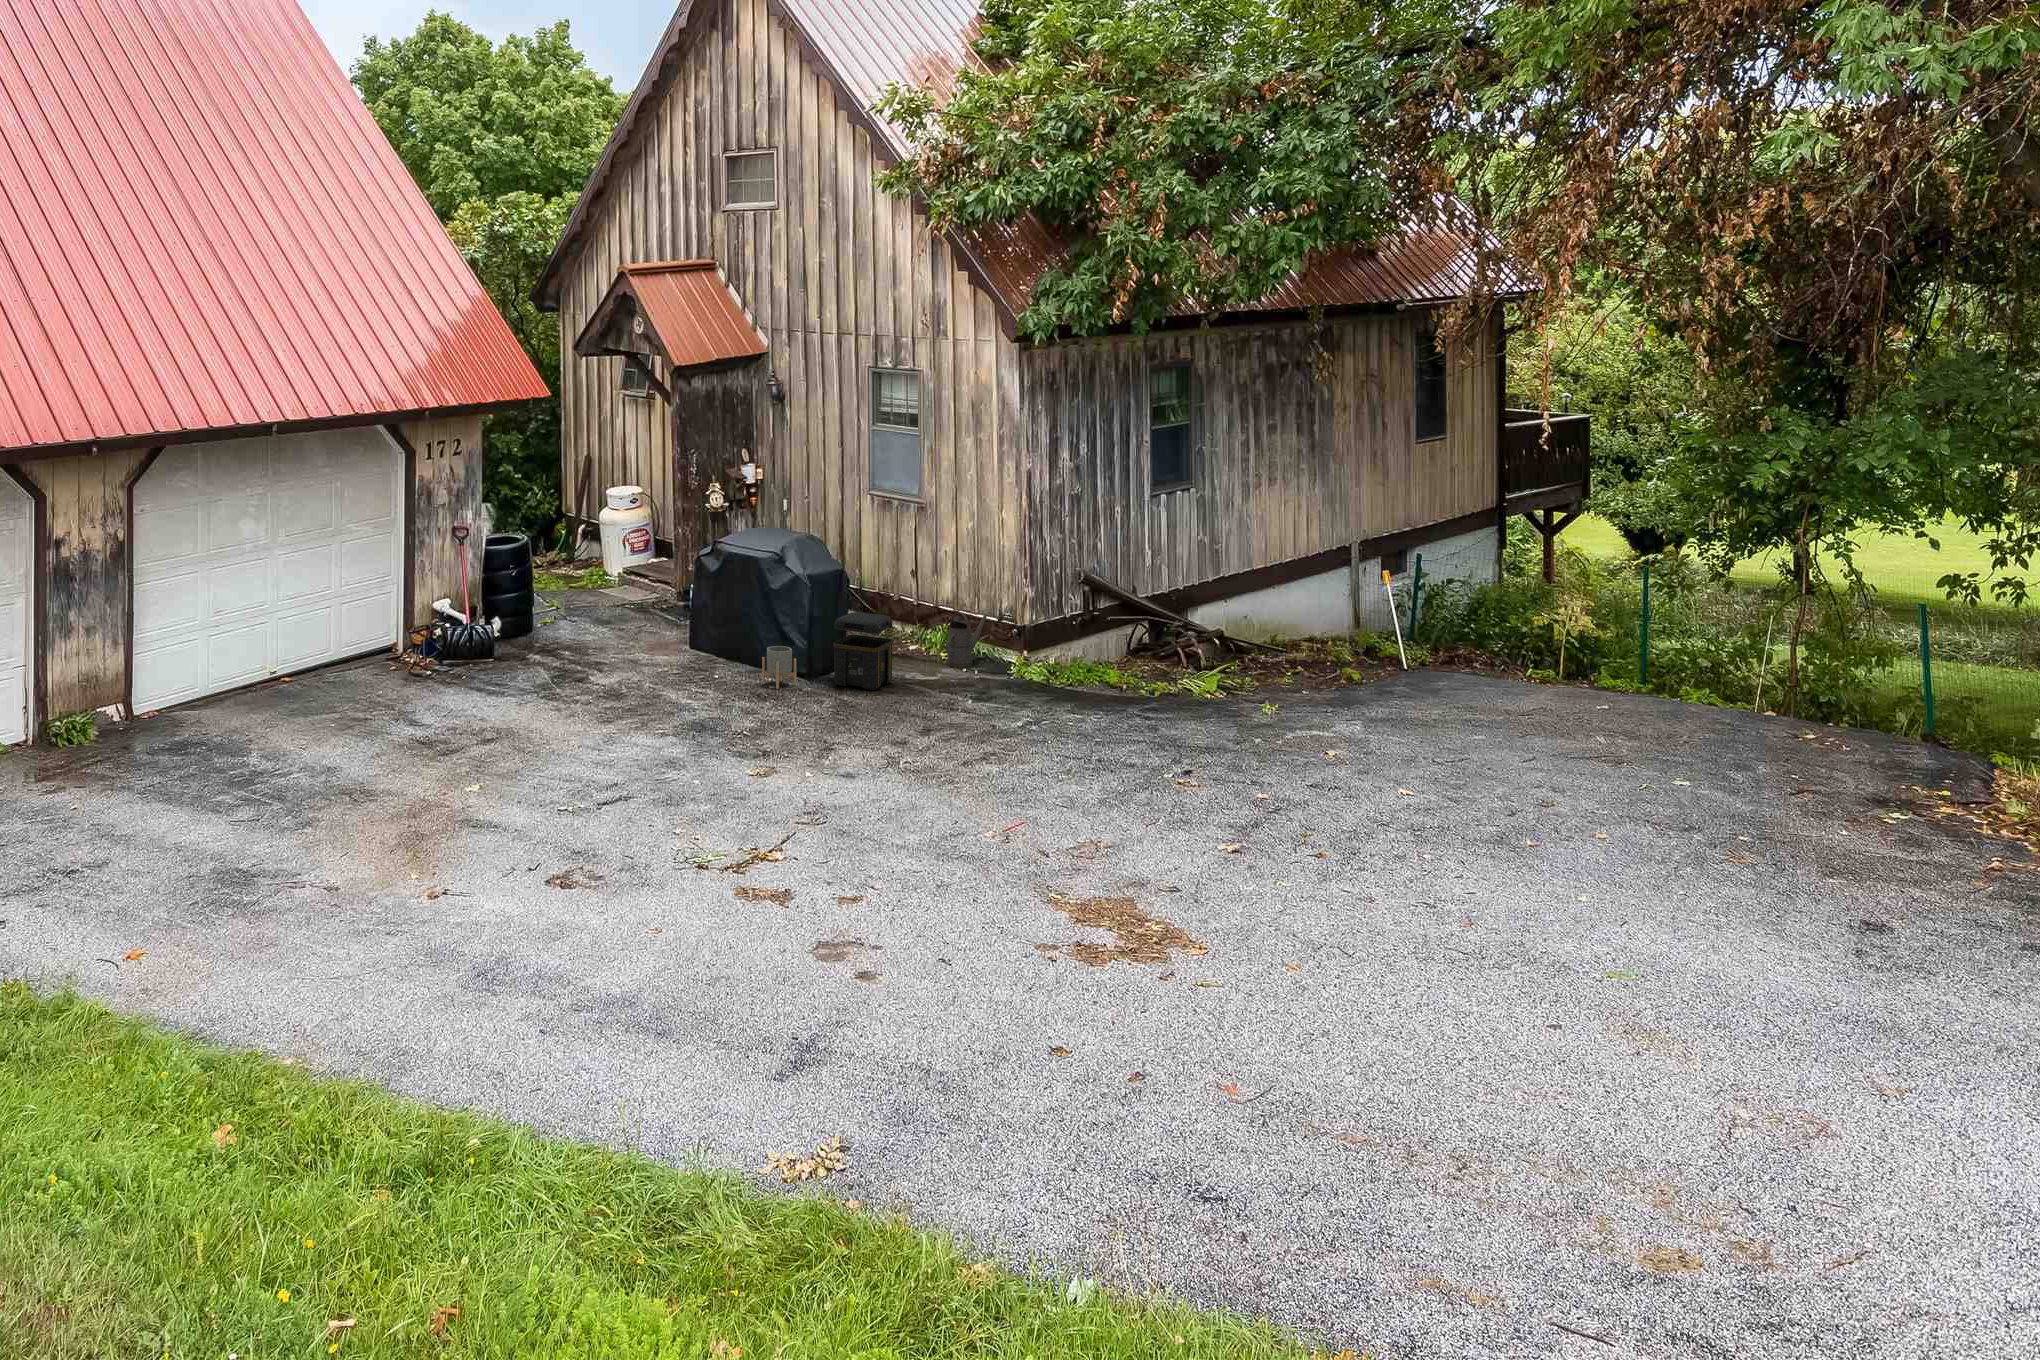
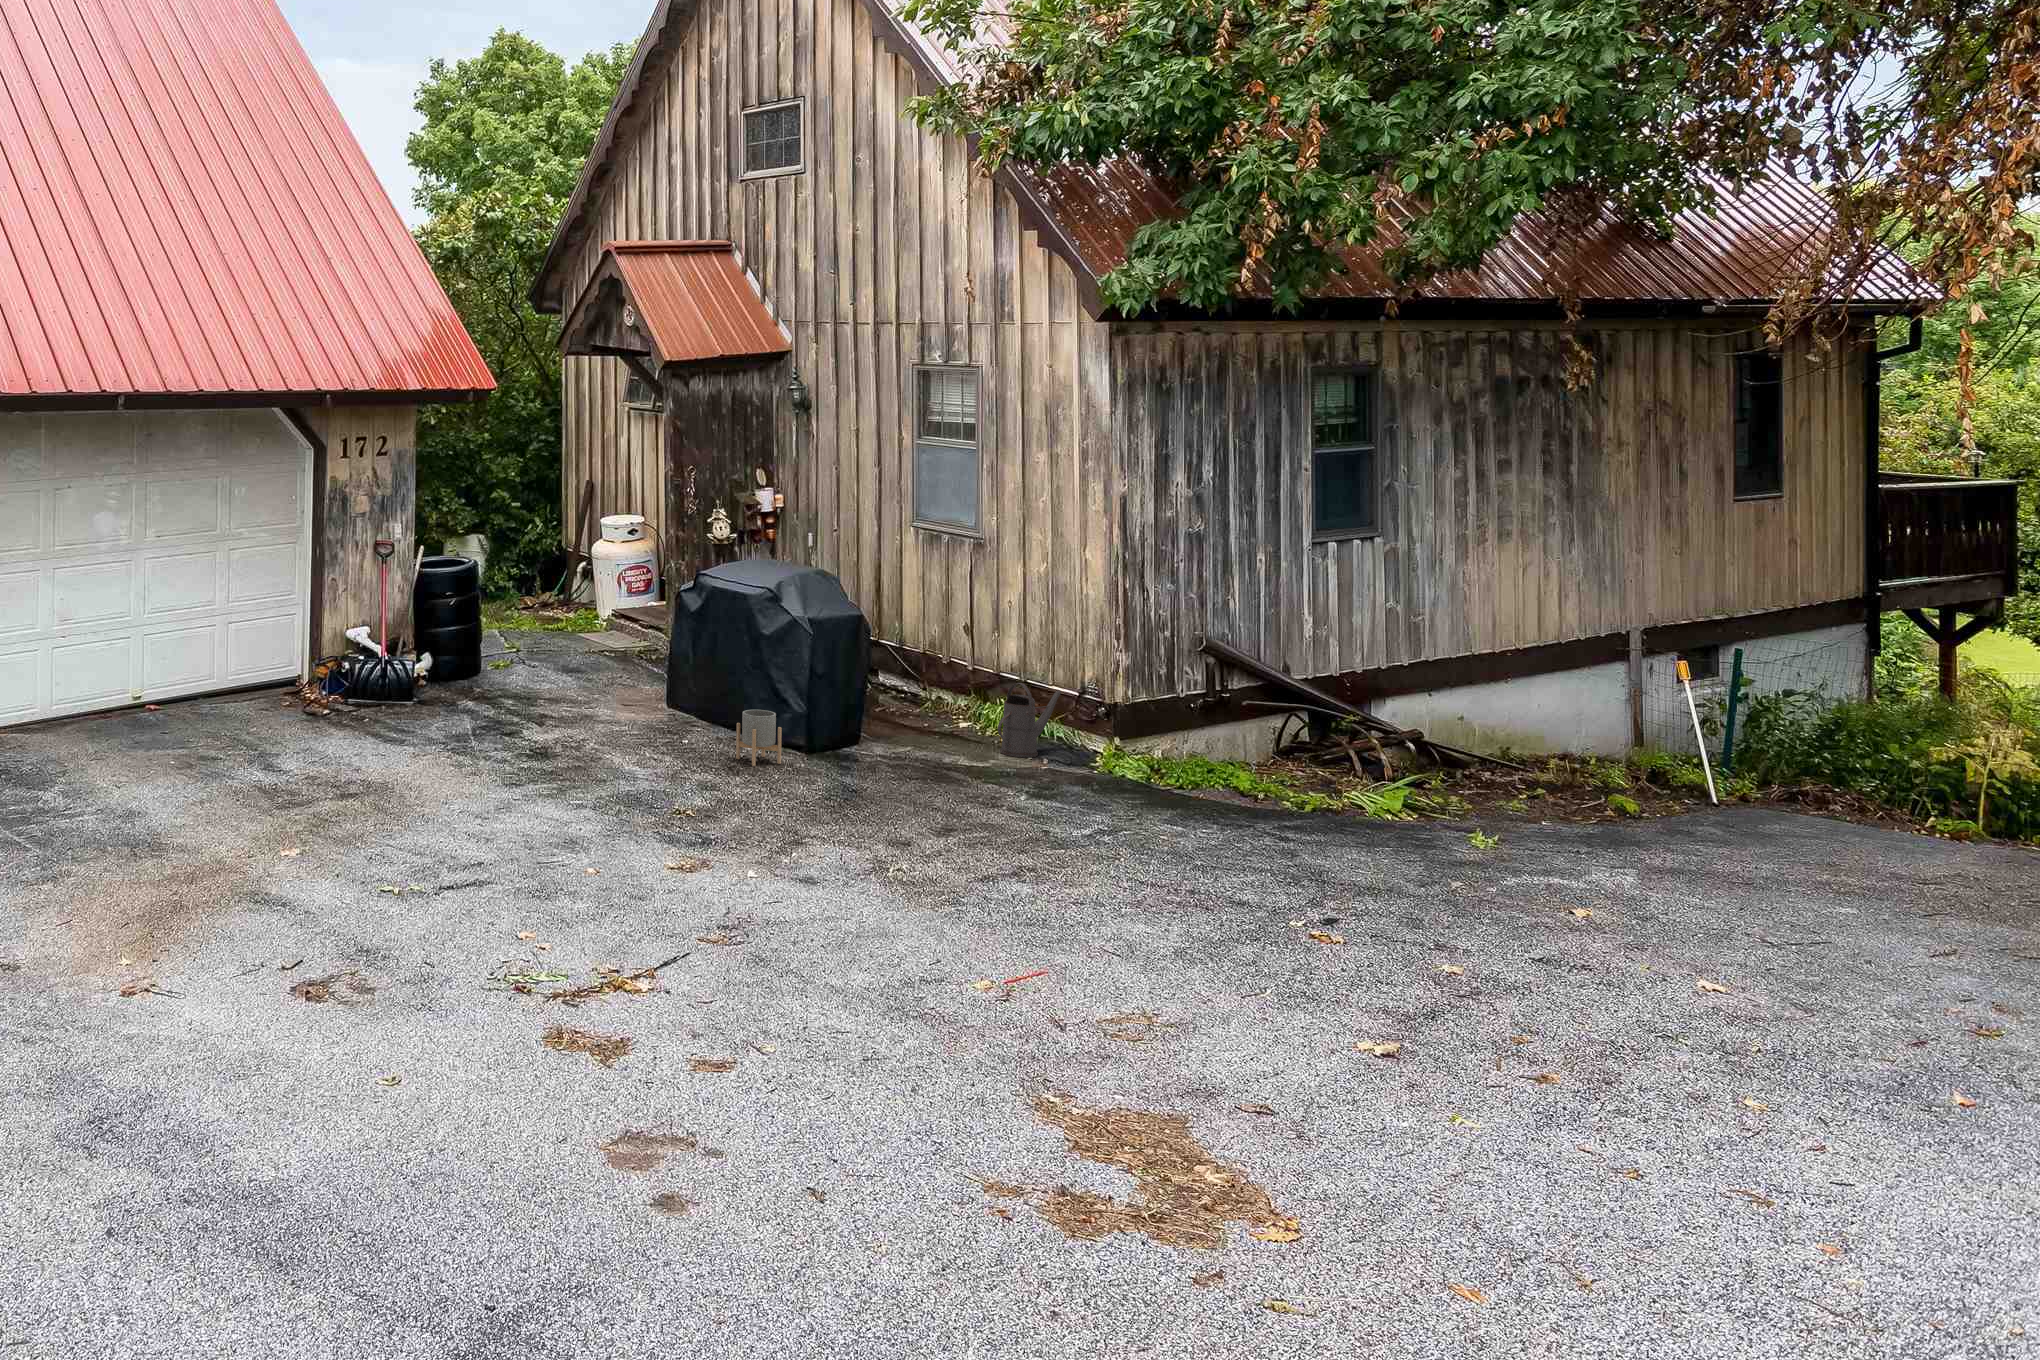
toolbox: present [833,612,893,690] -> none [832,671,916,777]

